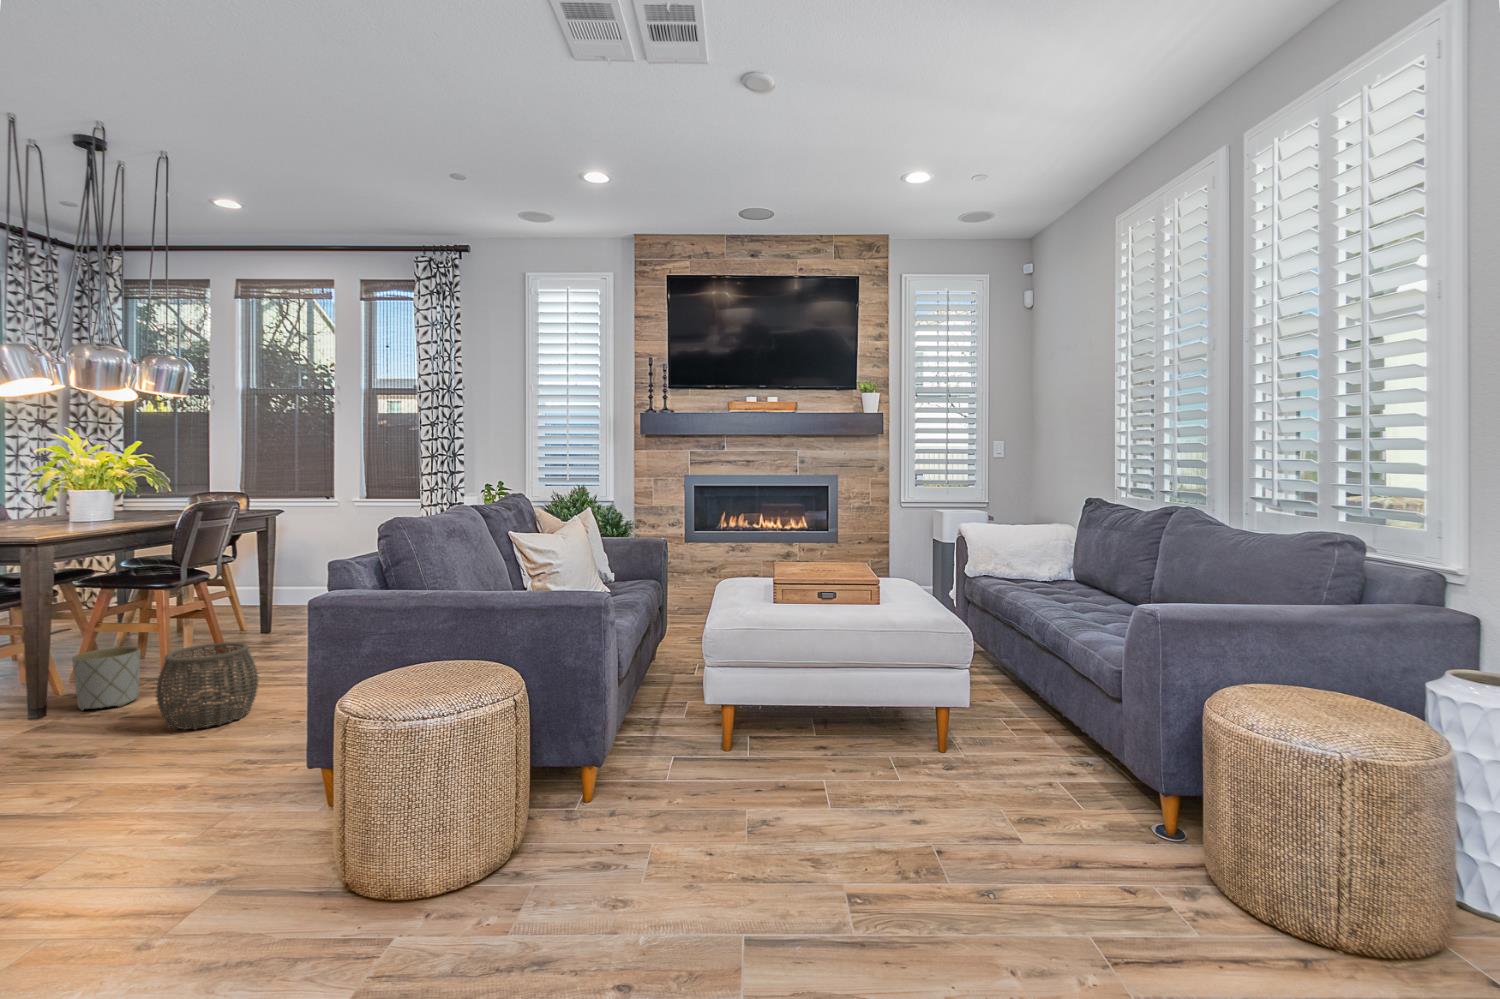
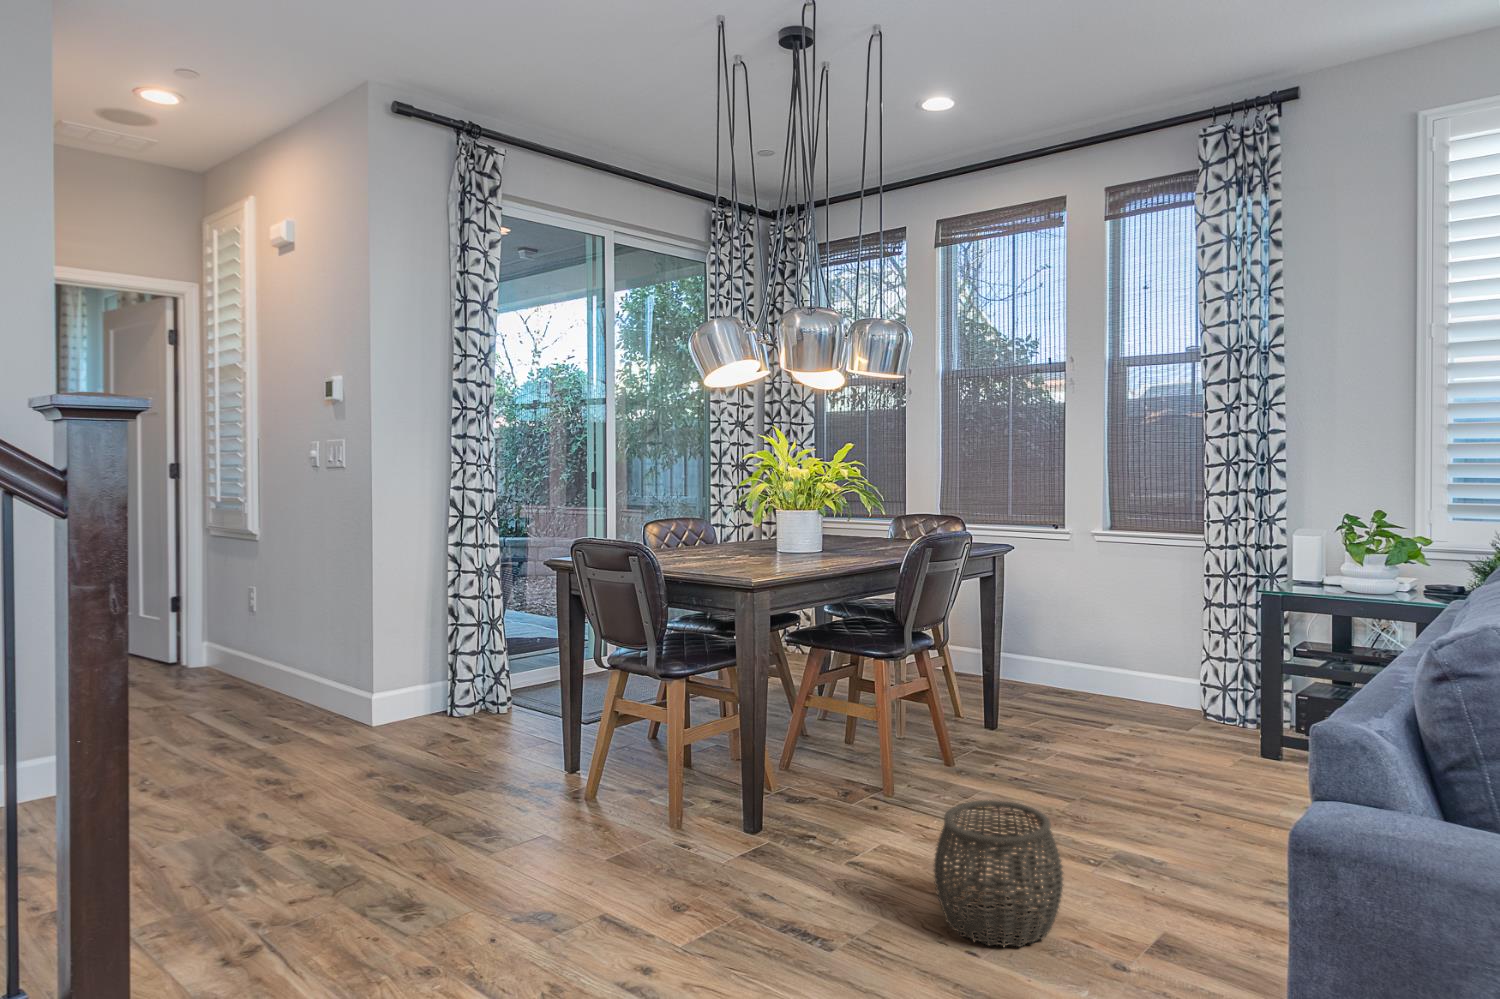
planter: present [72,647,141,710] -> none [822,765,891,856]

